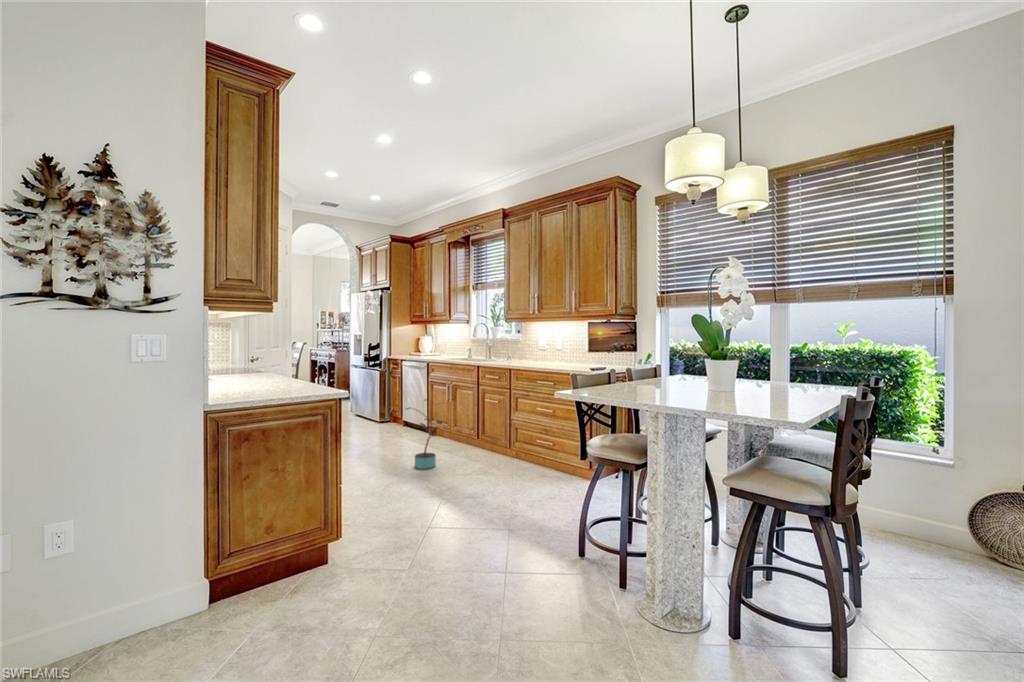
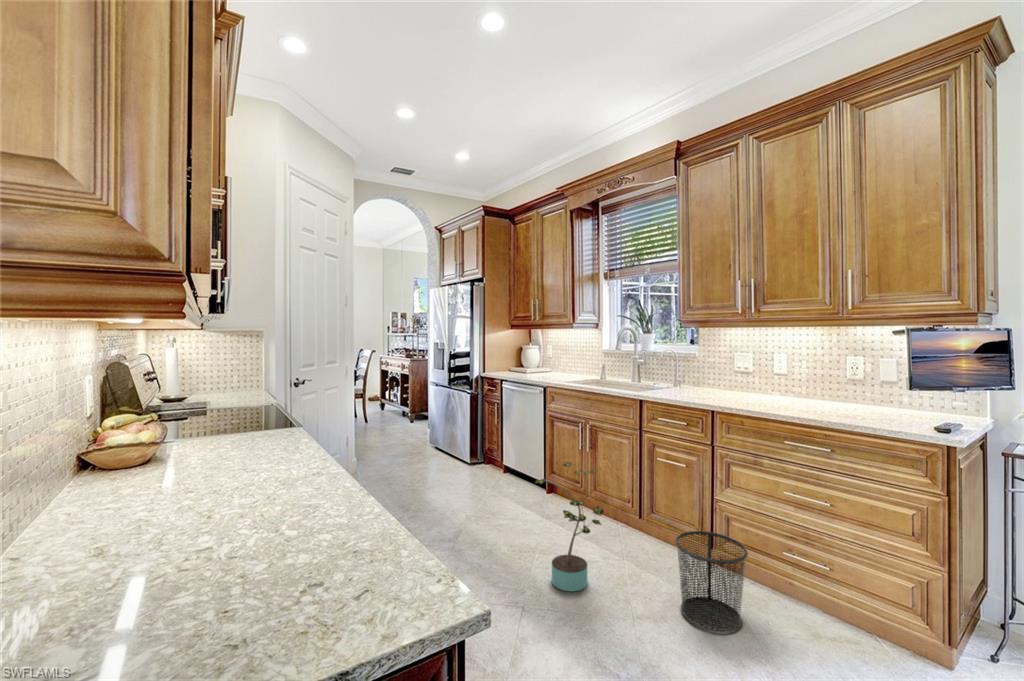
waste bin: none [477,431,512,477] -> present [675,531,748,633]

